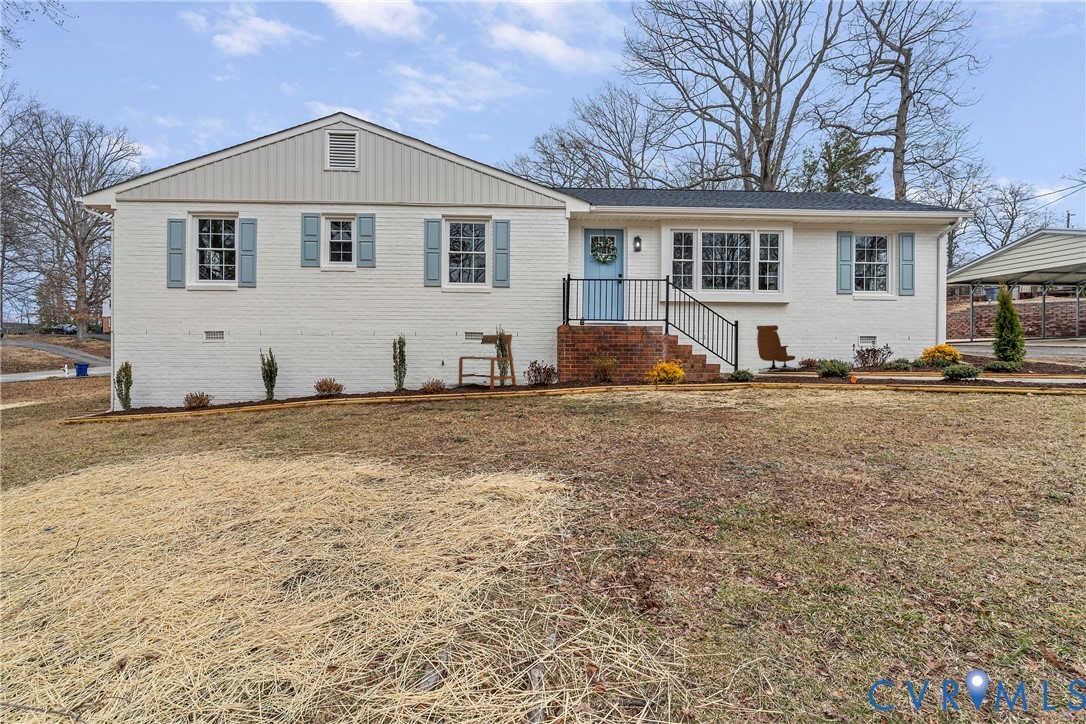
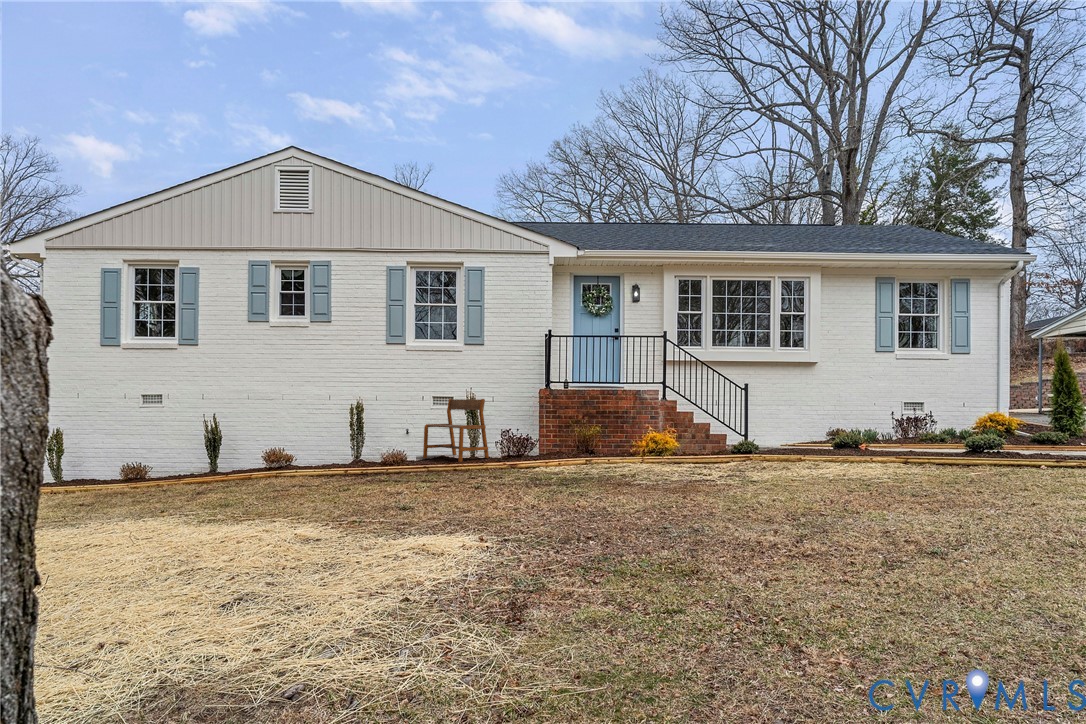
lounge chair: present [757,325,795,372] -> none [773,389,825,445]

